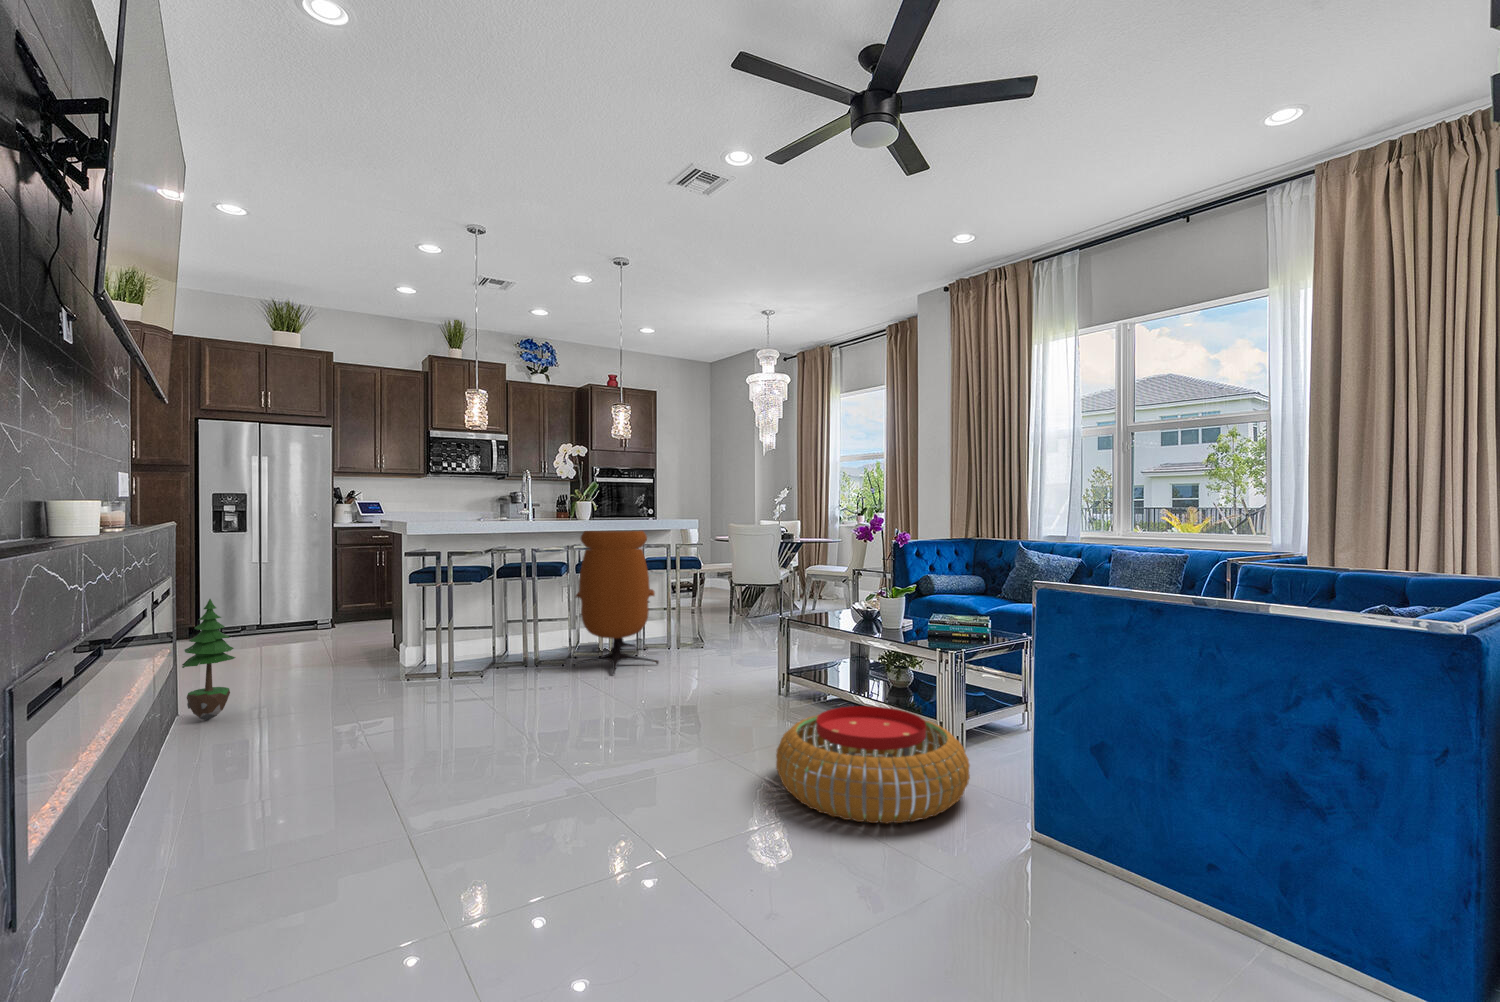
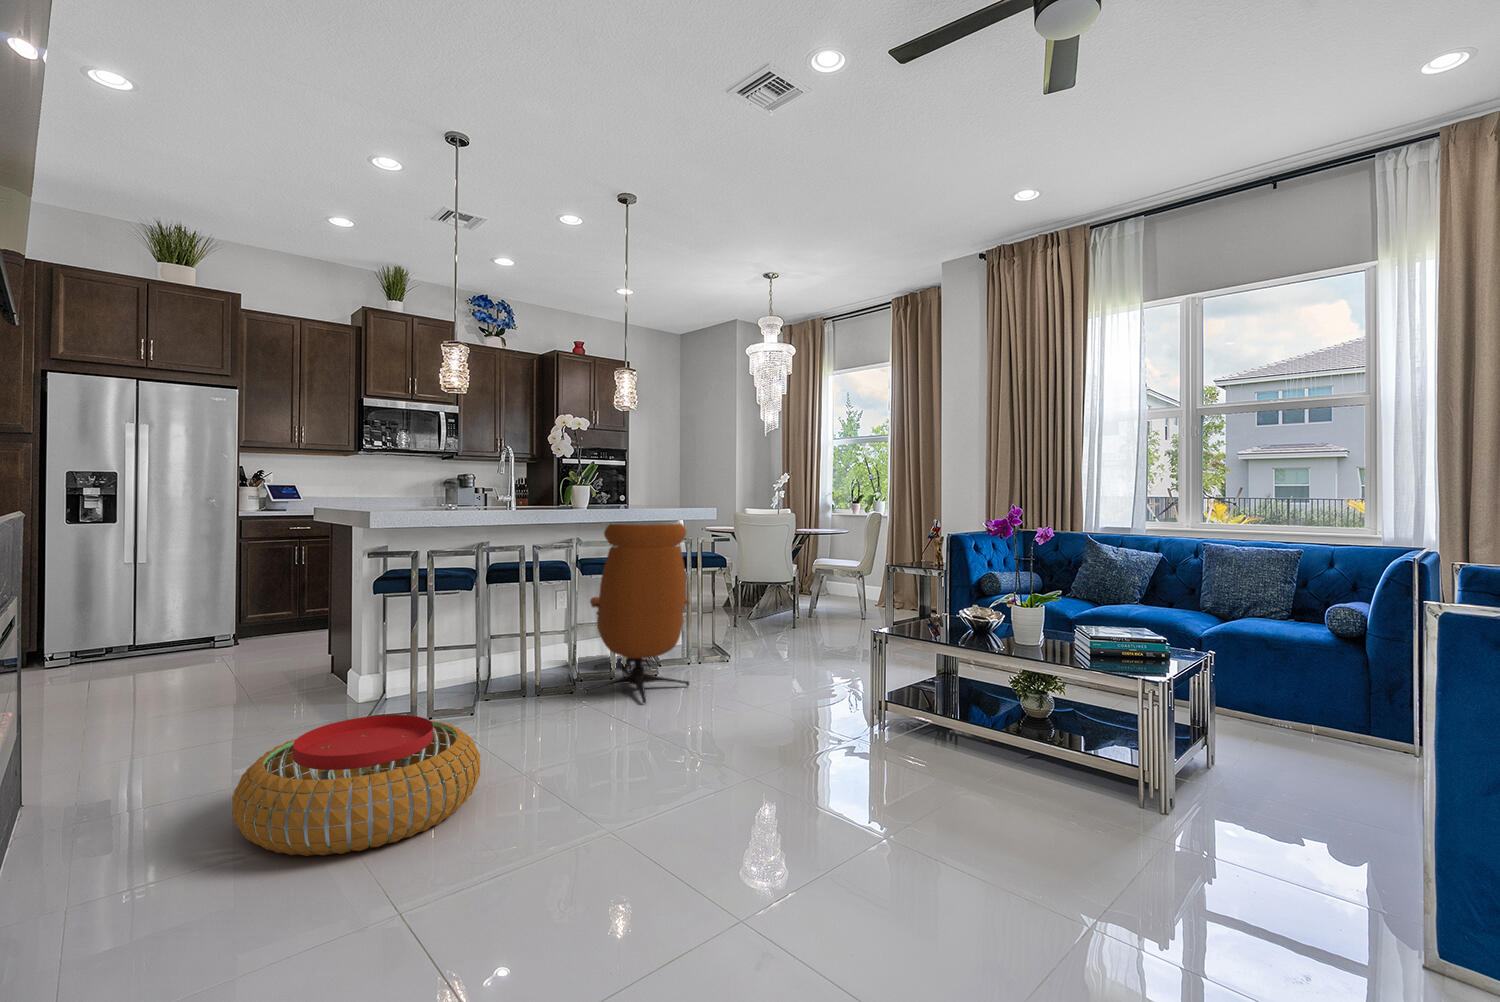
potted tree: present [182,599,235,721] -> none [38,625,128,809]
pouf: present [776,706,970,824] -> present [232,715,480,856]

